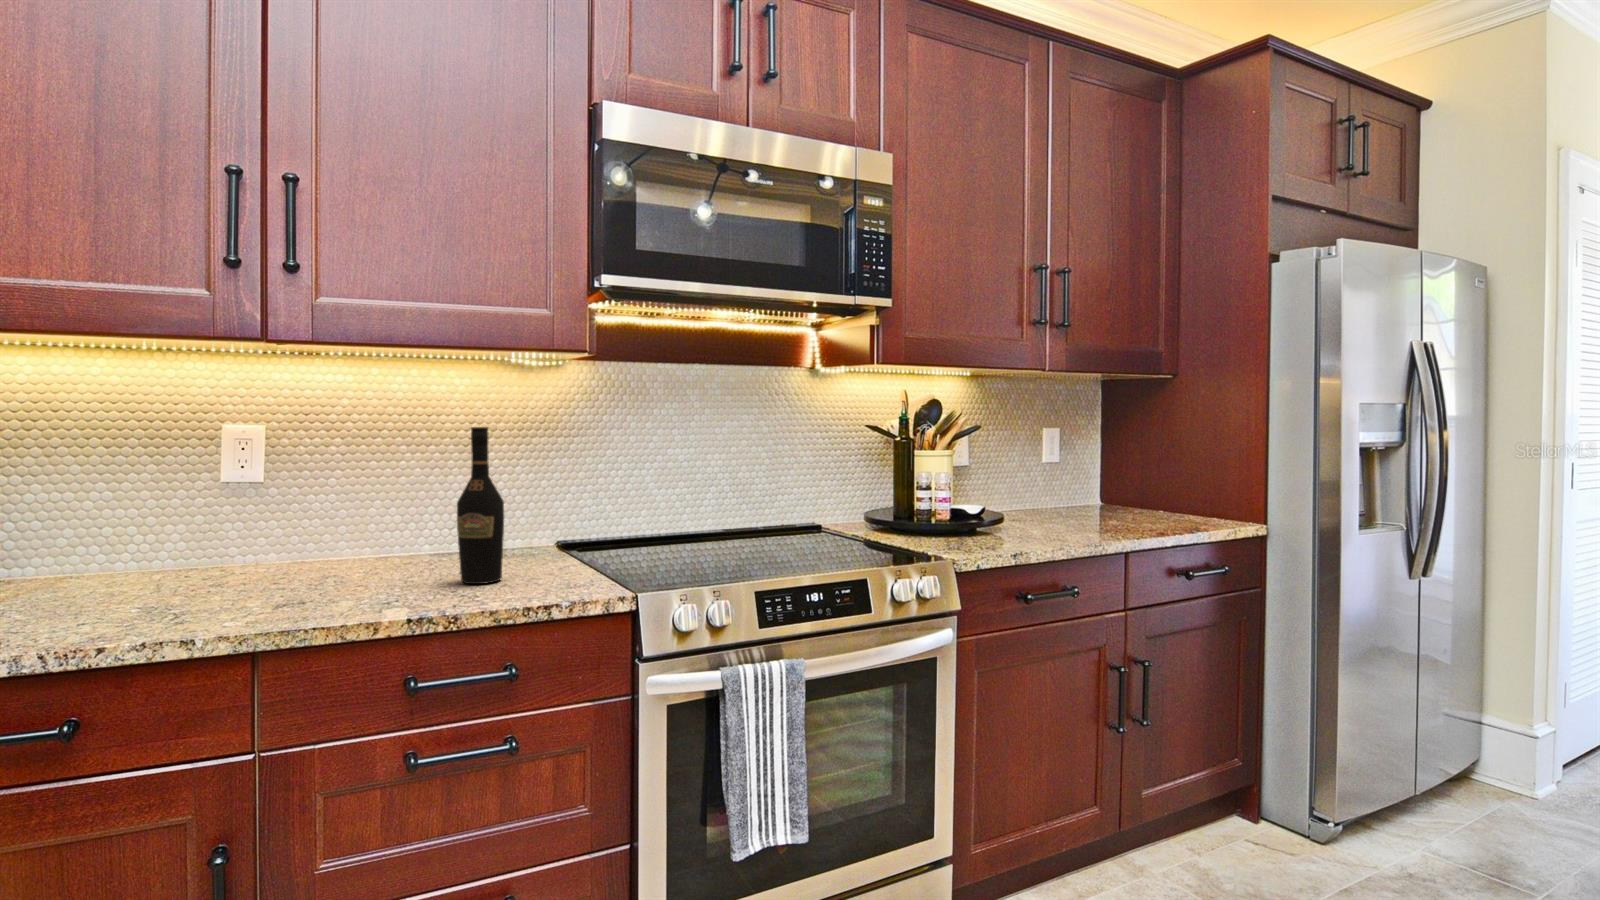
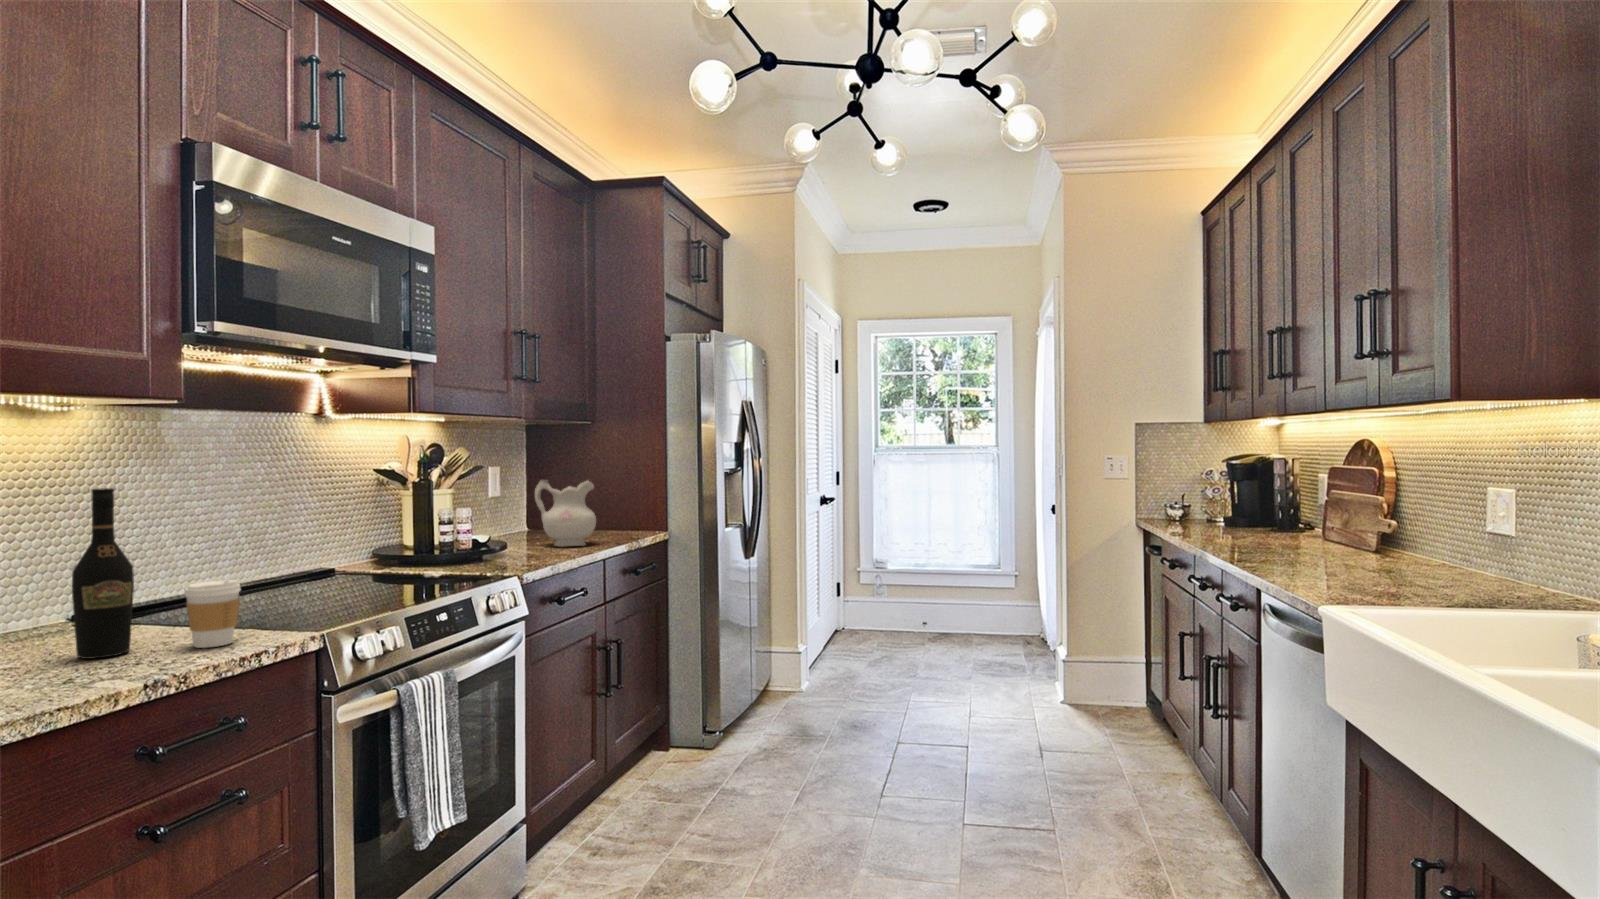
ceramic pitcher: none [1064,440,1145,531] -> present [535,480,596,547]
coffee cup: none [520,524,570,591] -> present [184,580,240,648]

